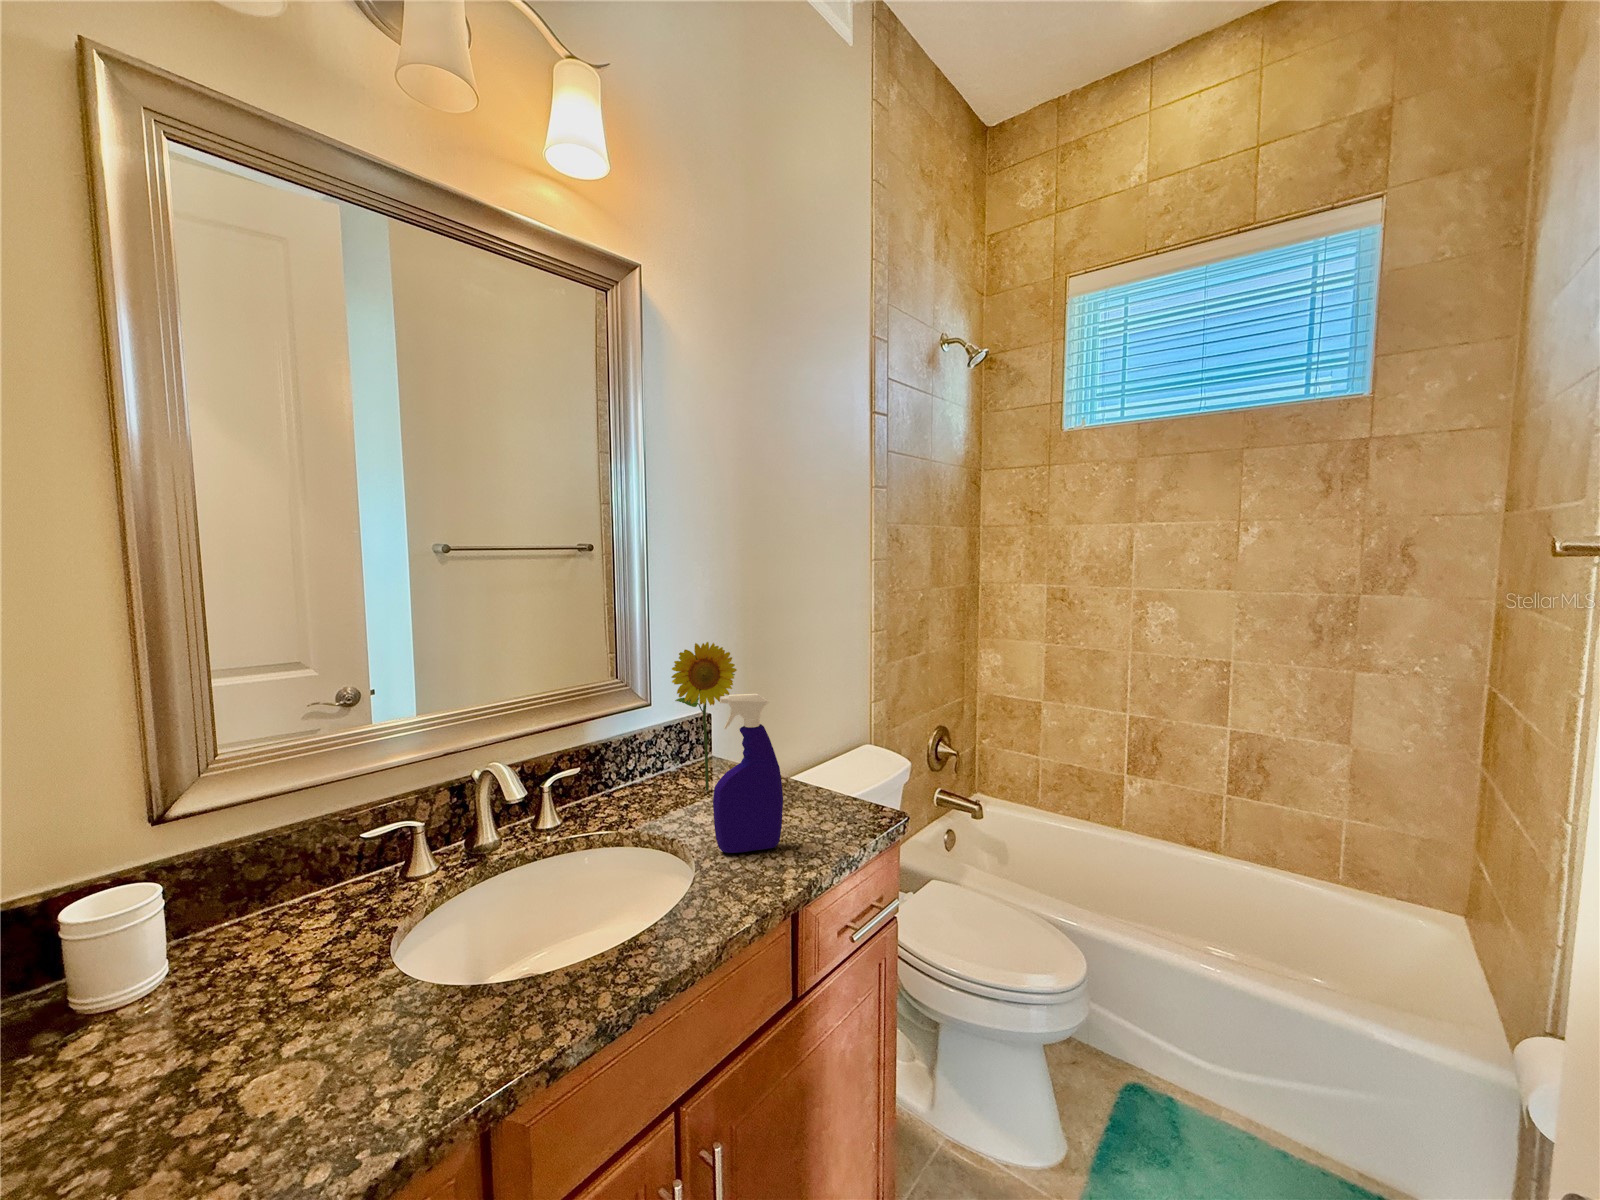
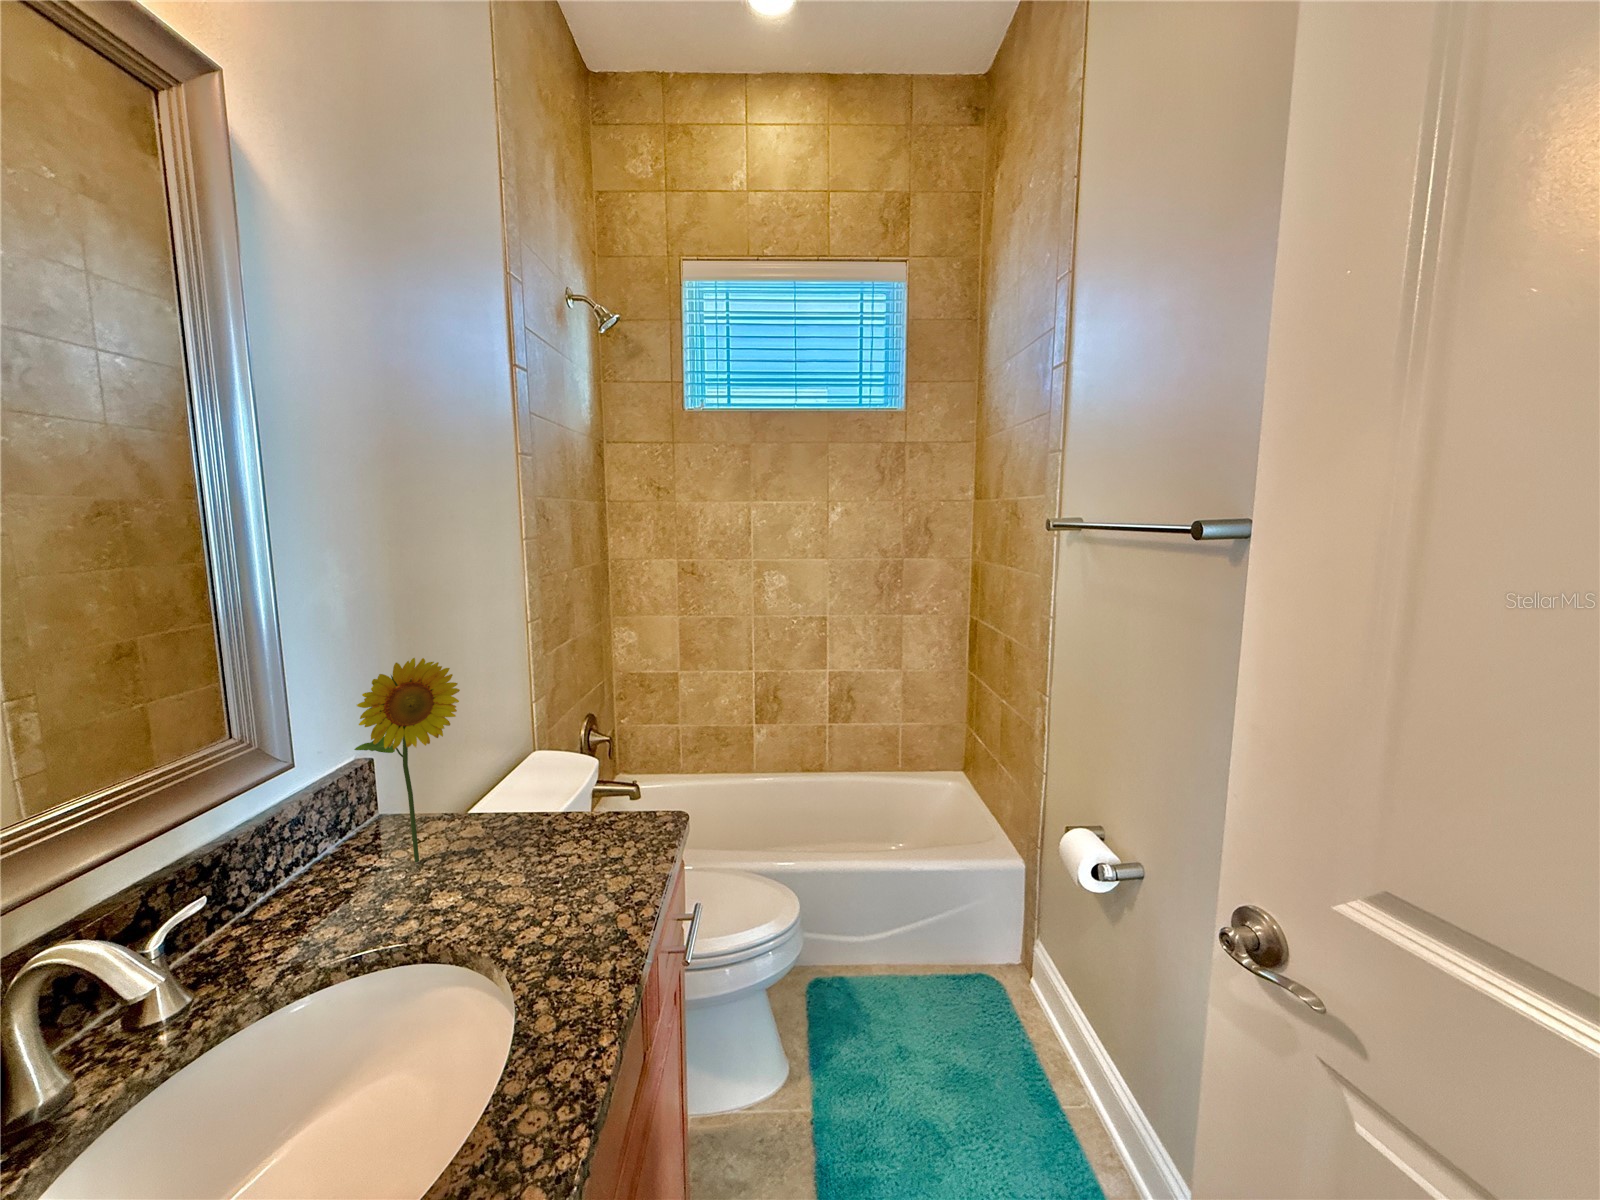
spray bottle: present [713,694,783,853] -> none [502,719,588,931]

